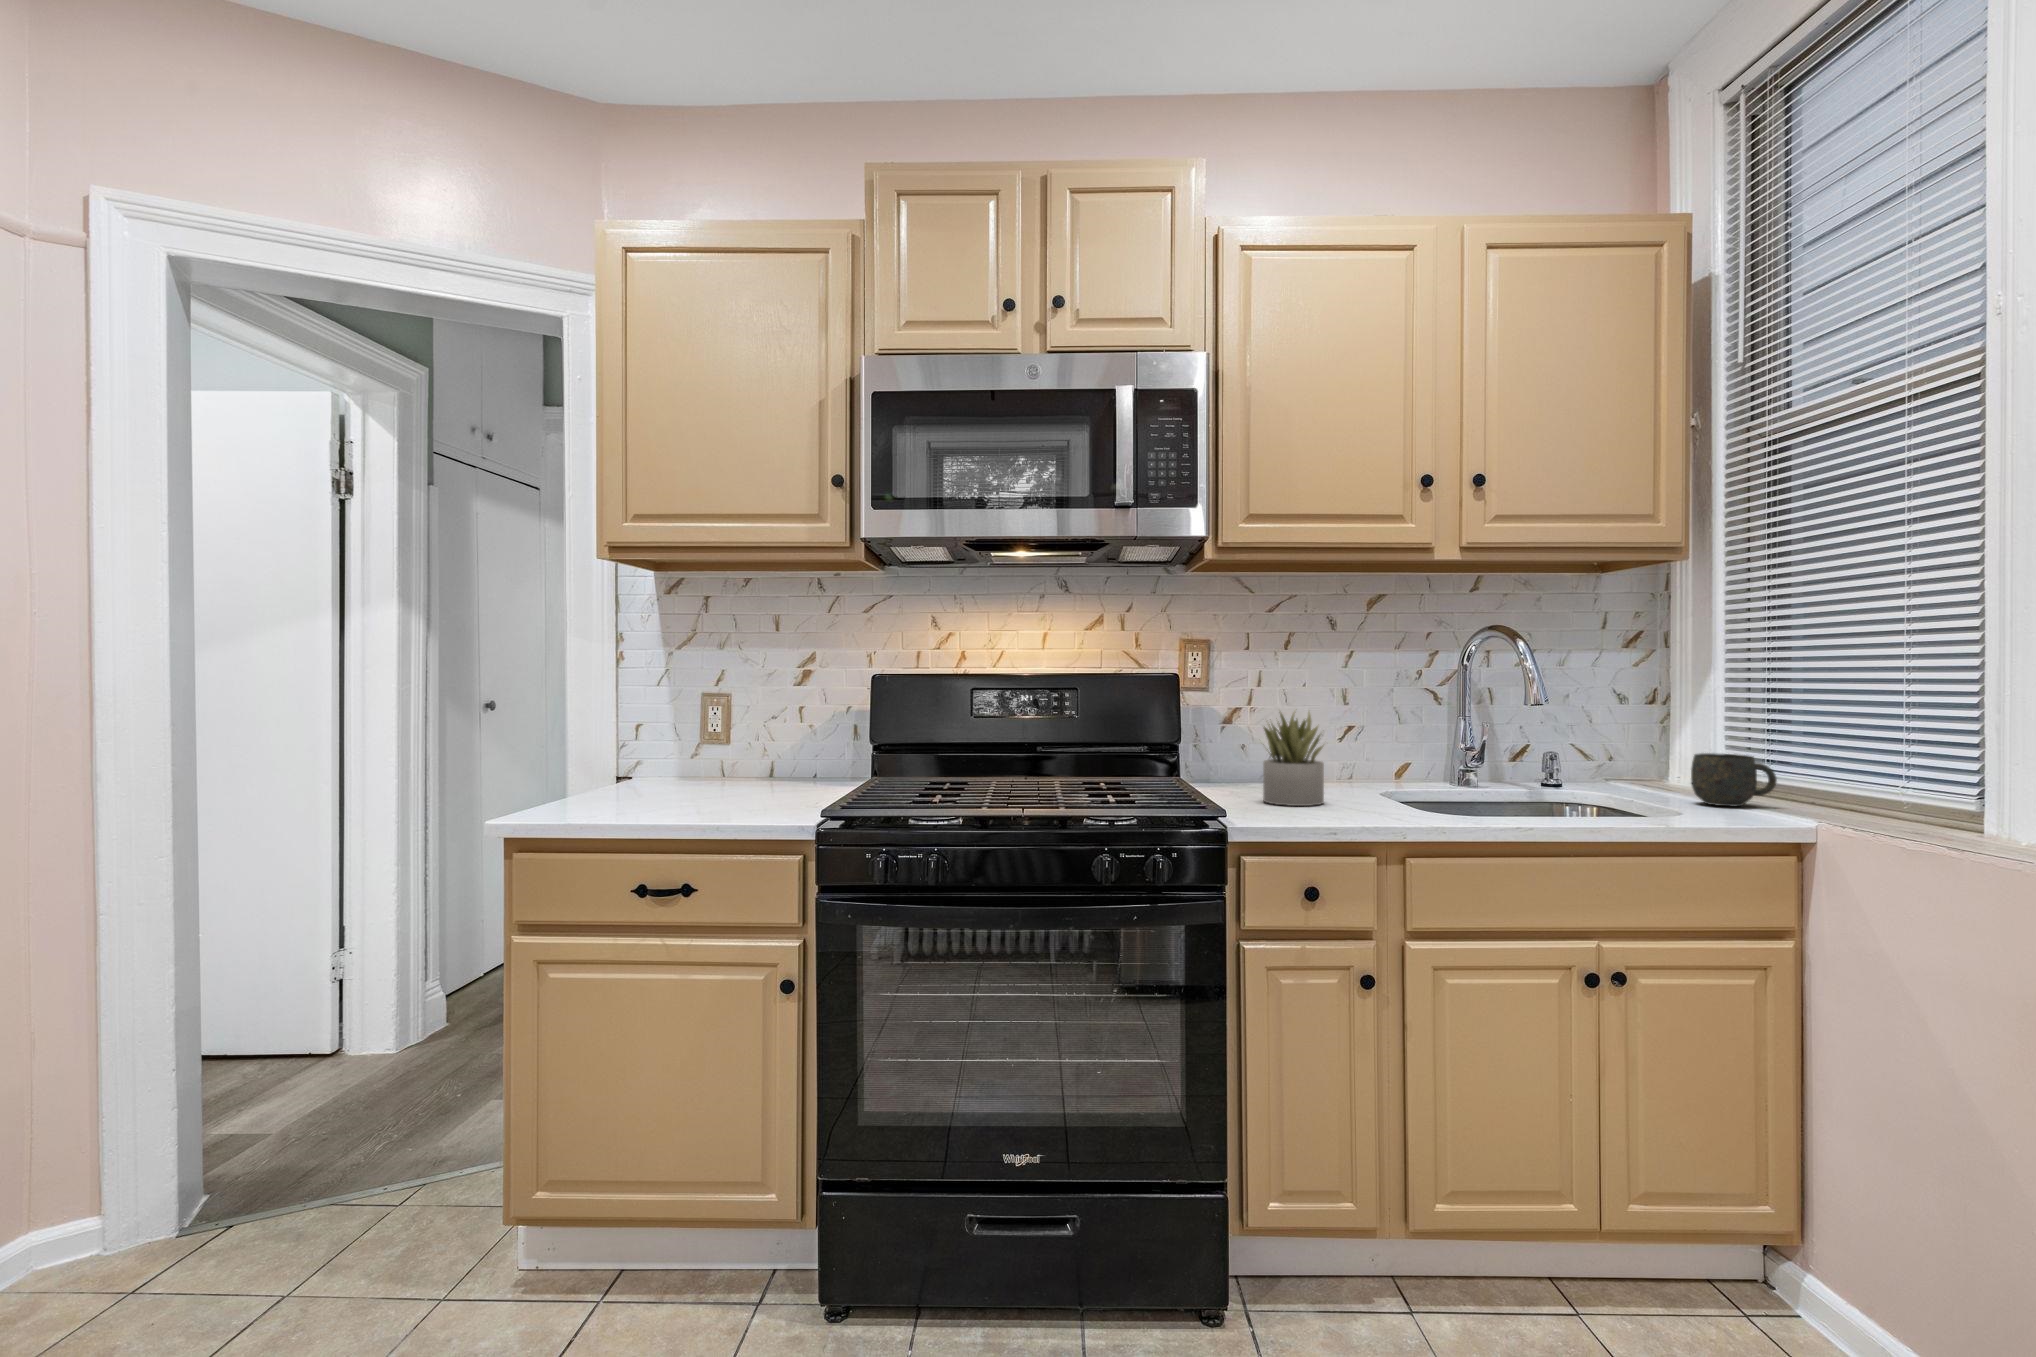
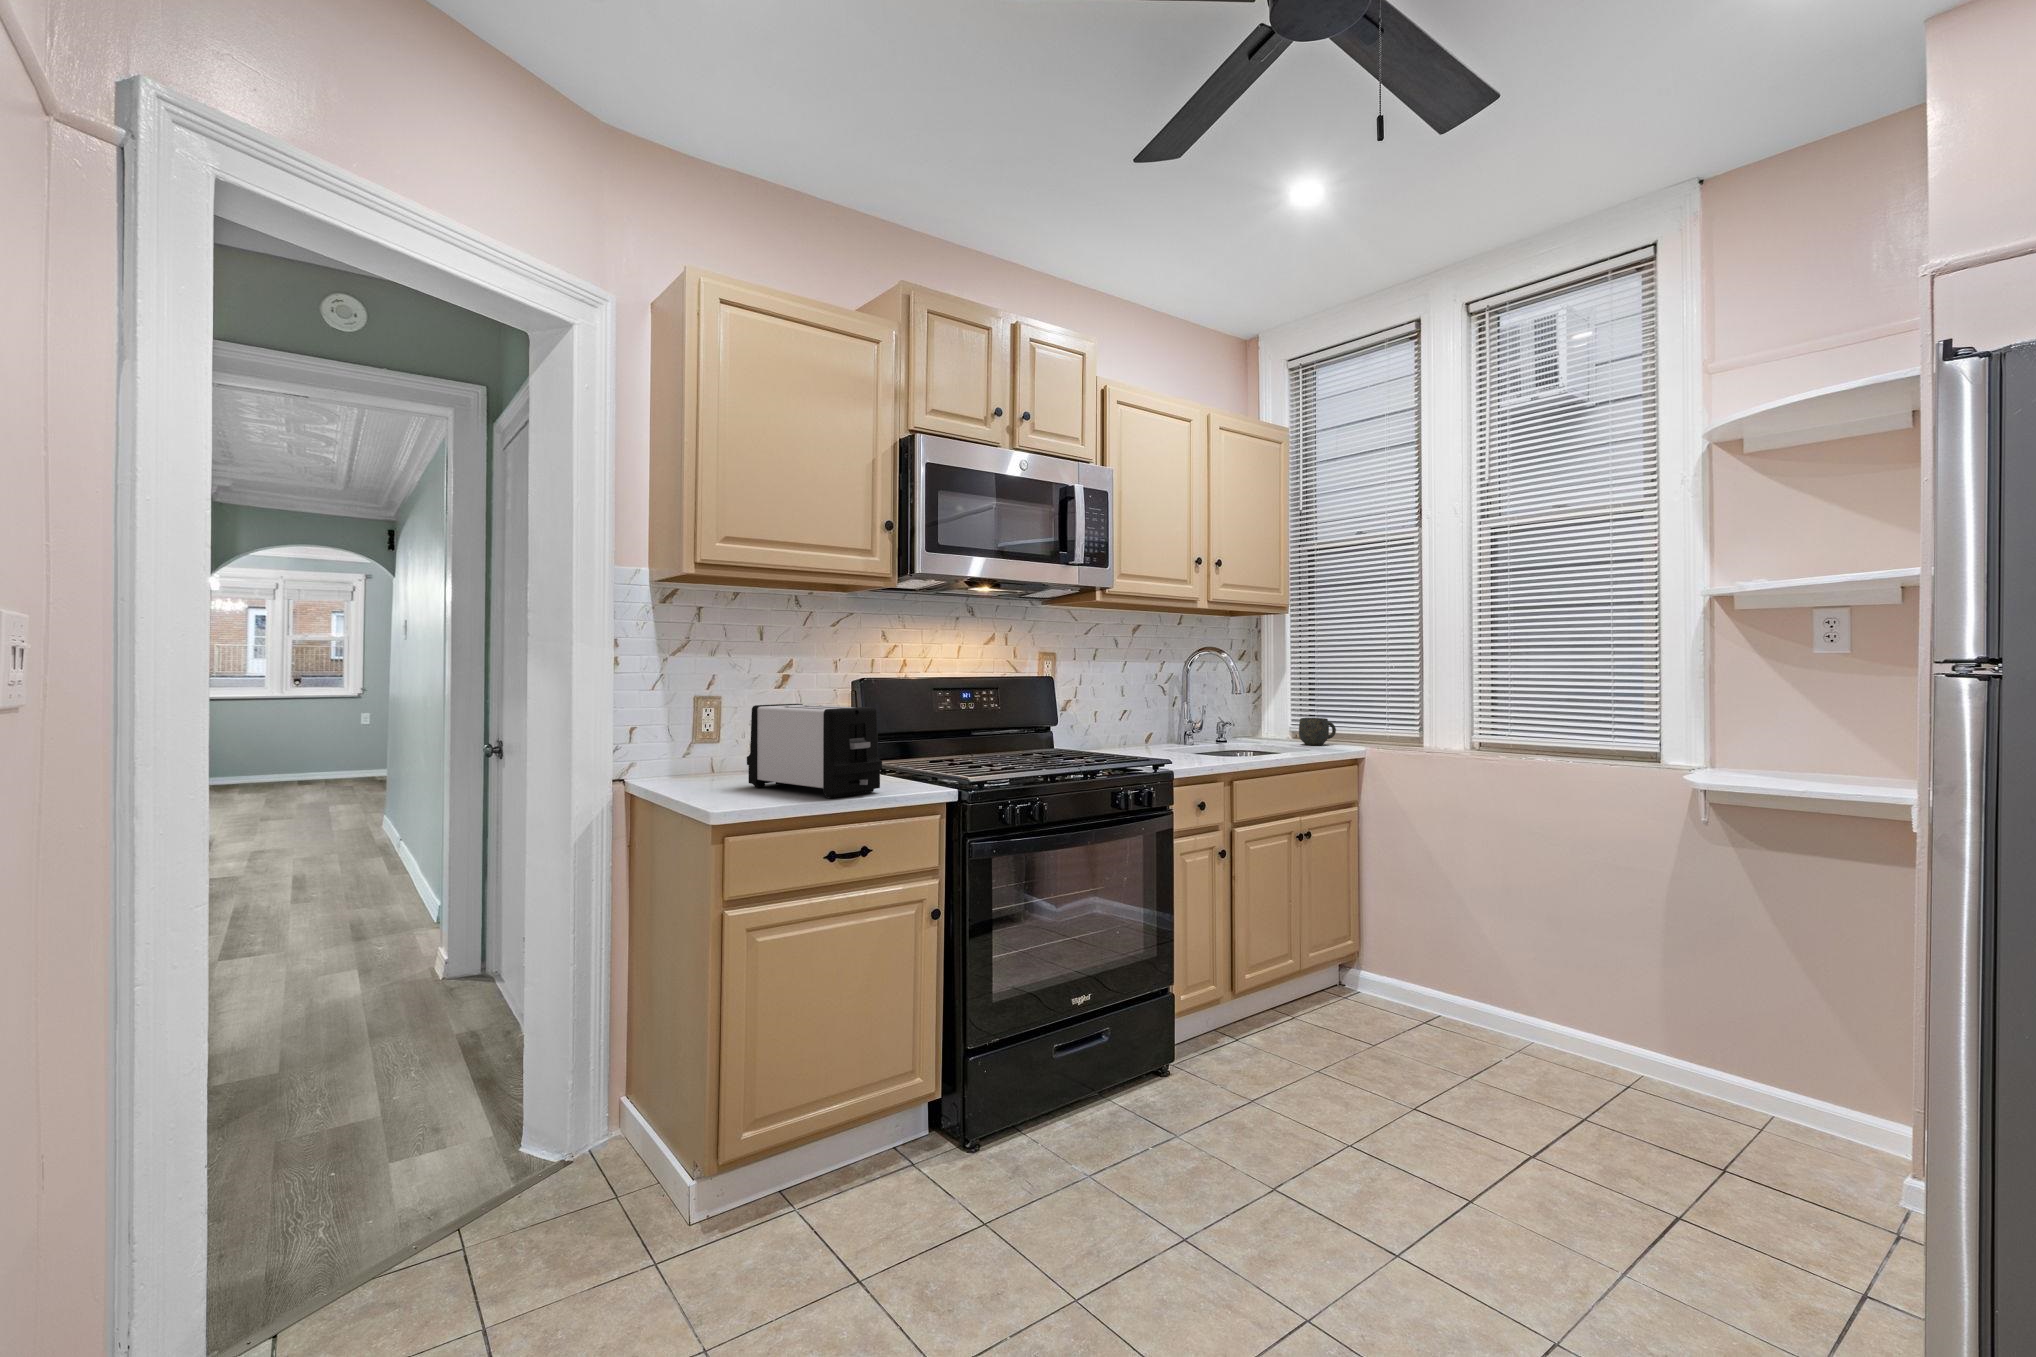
toaster: none [641,703,730,818] -> present [747,704,882,798]
succulent plant: present [1263,712,1324,806] -> none [1118,698,1164,759]

